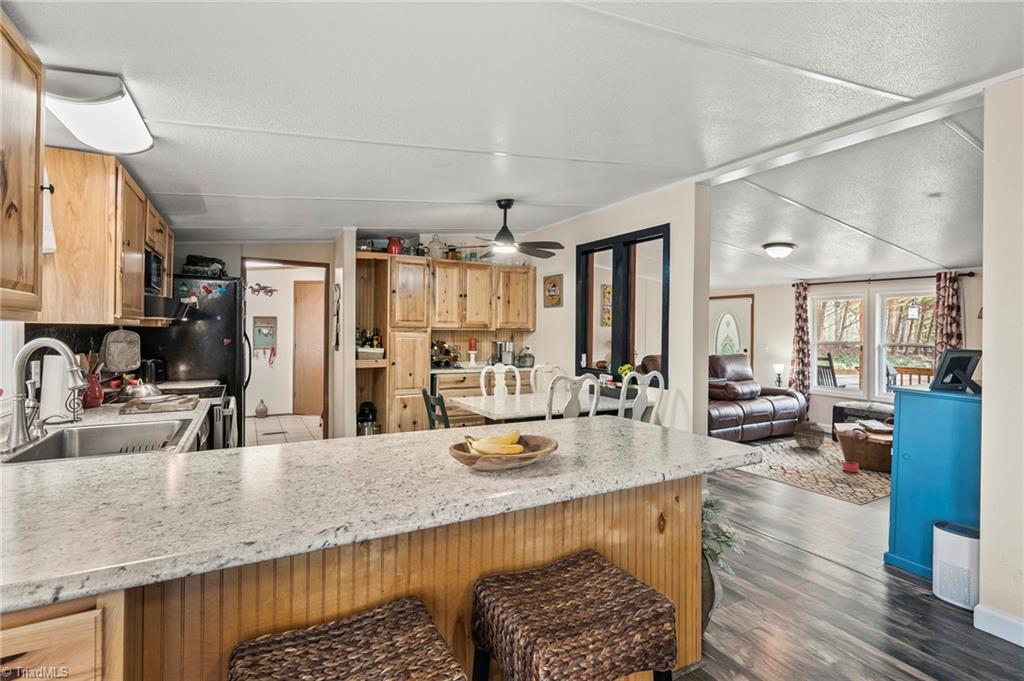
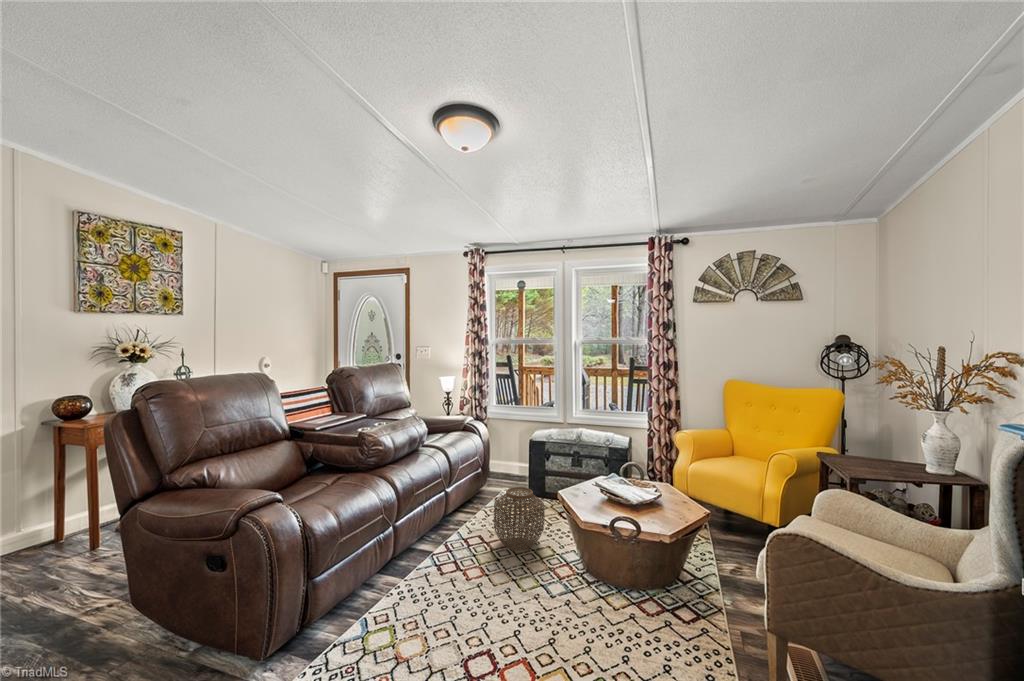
potted plant: present [834,430,871,472] -> none [607,525,684,643]

